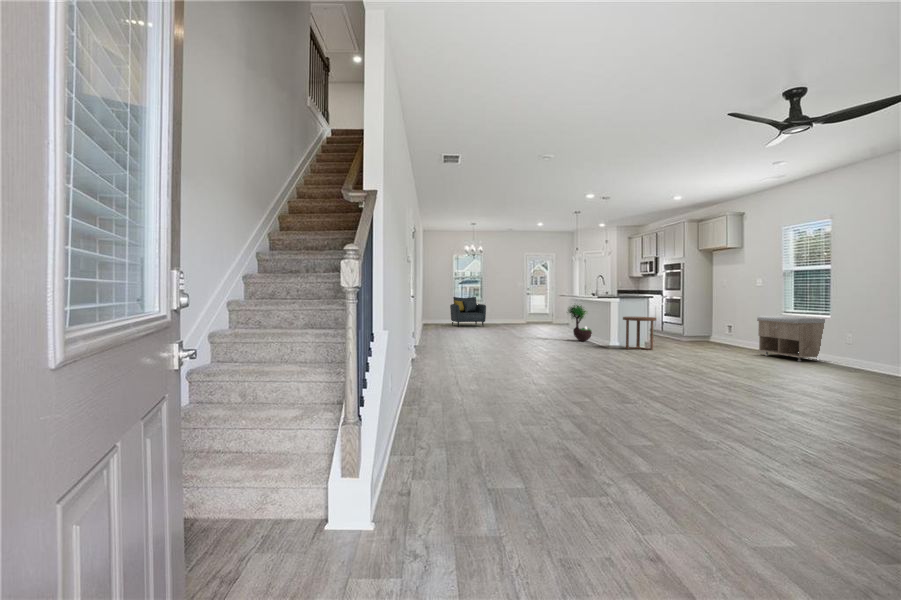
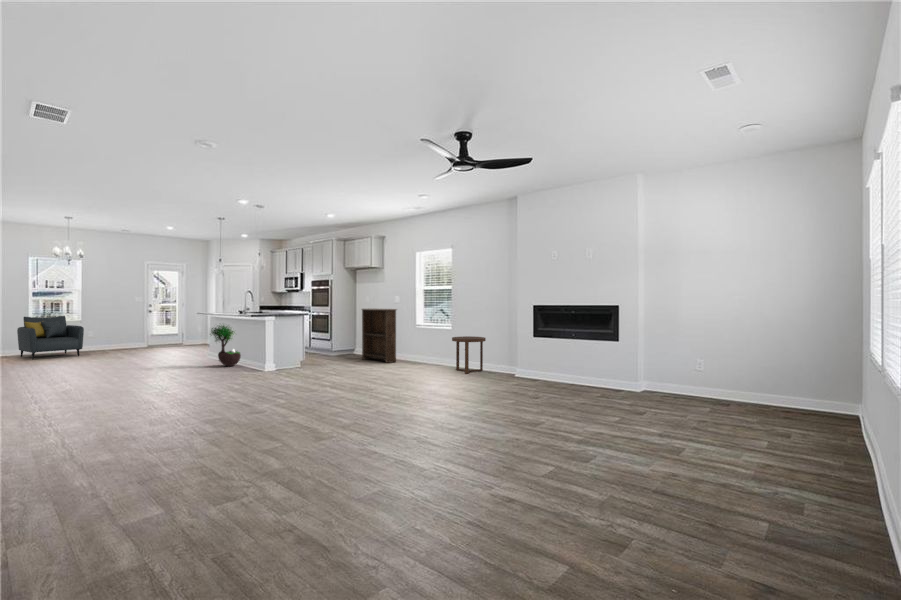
bookshelf: none [714,292,757,352] -> present [362,309,396,363]
storage bench: present [757,316,825,361] -> none [399,329,450,368]
side table: present [623,317,656,350] -> present [452,336,486,374]

